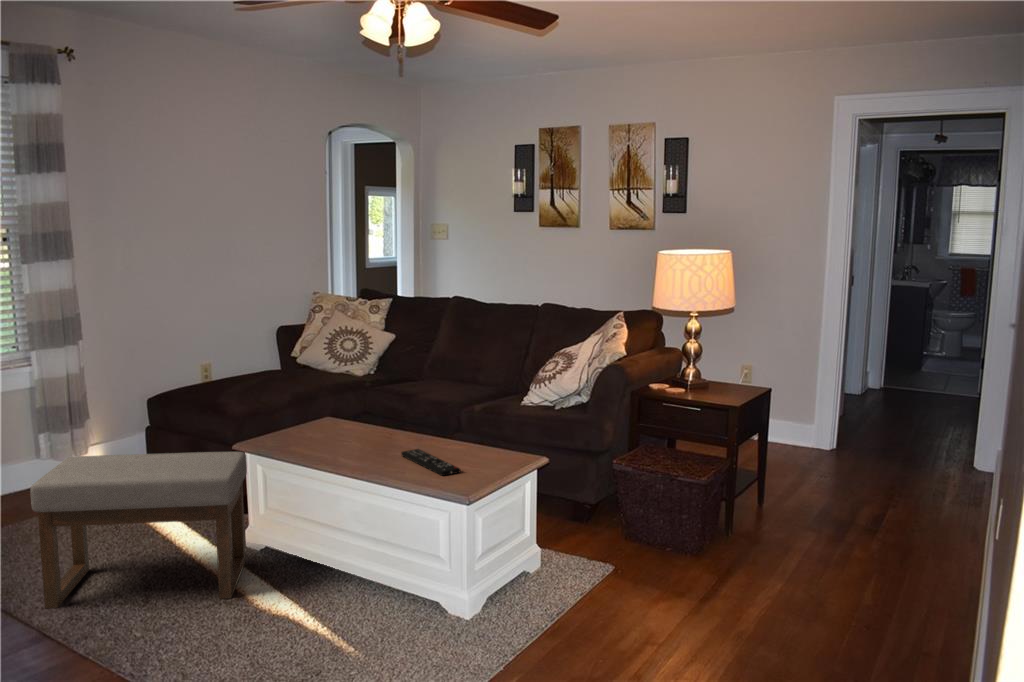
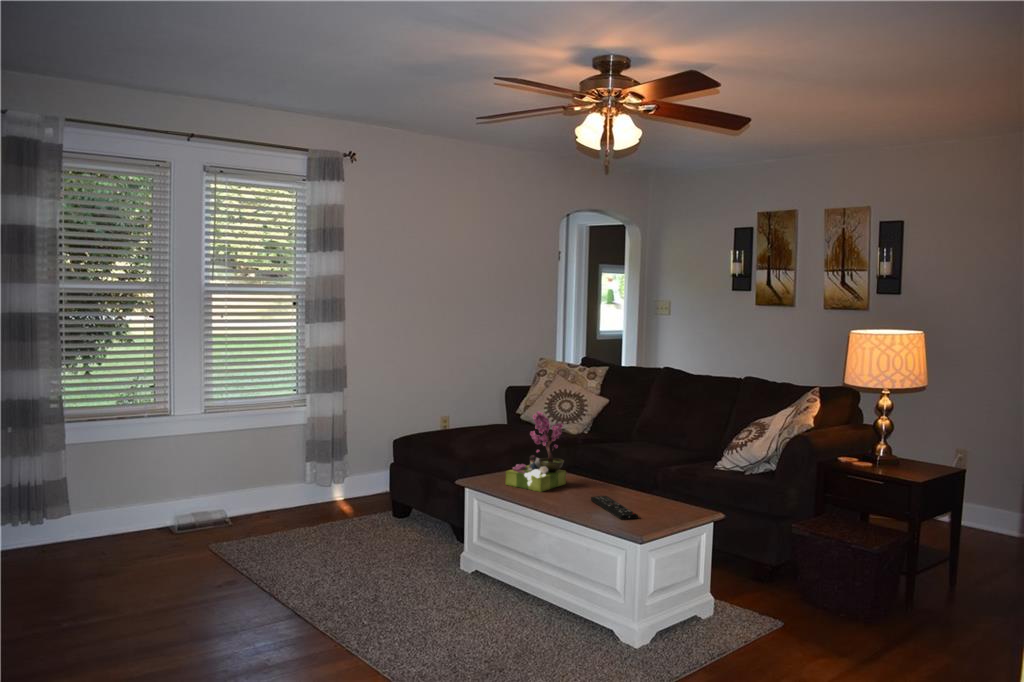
flower arrangement: none [296,355,367,451] -> present [506,411,566,492]
ottoman: present [30,452,247,608] -> none [302,478,464,606]

